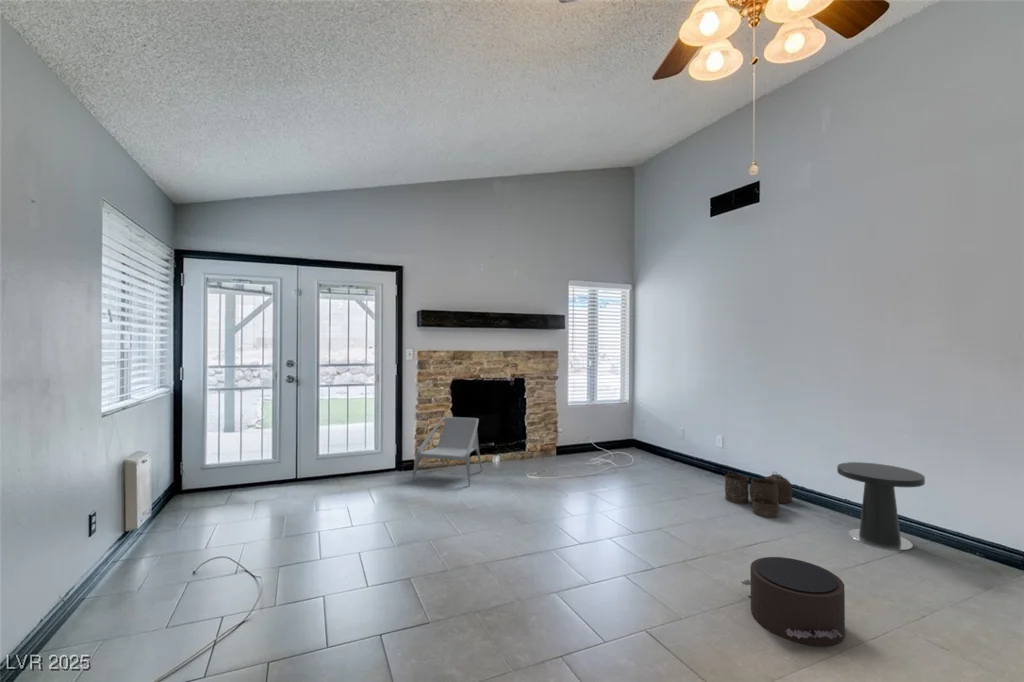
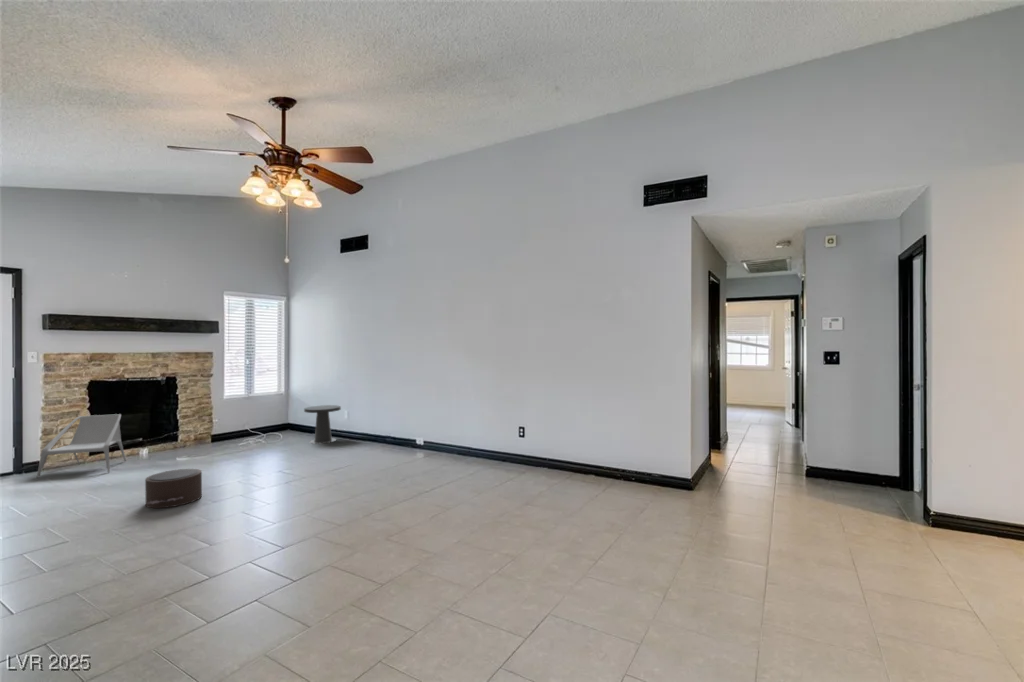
side table: present [837,462,925,550] -> present [304,405,341,444]
woven basket: present [725,473,792,518] -> none [337,428,382,456]
pouf: present [741,557,845,646] -> present [145,469,202,508]

